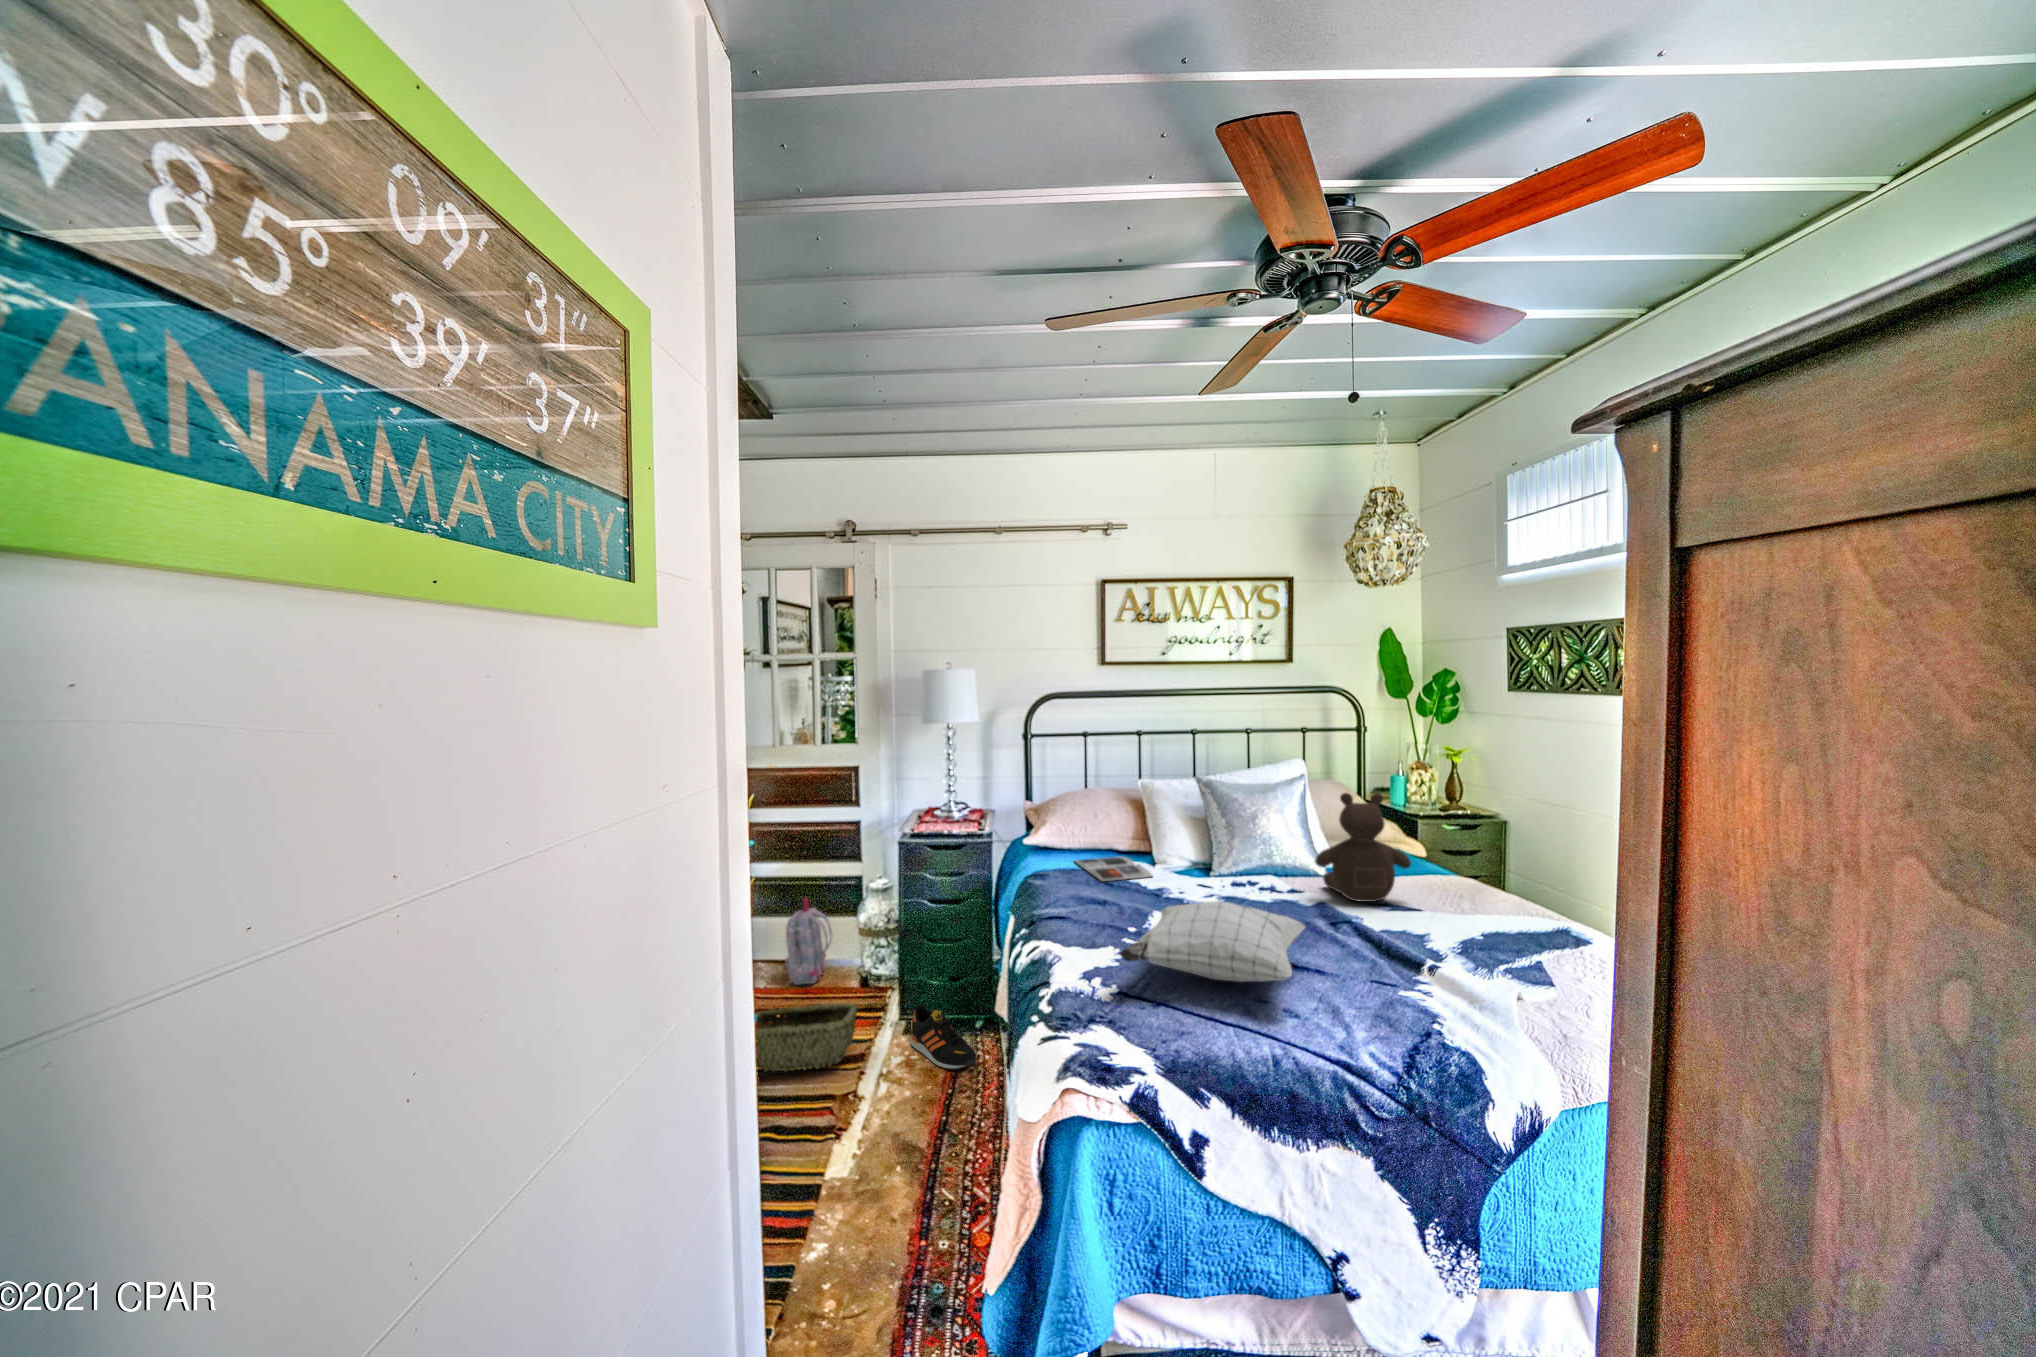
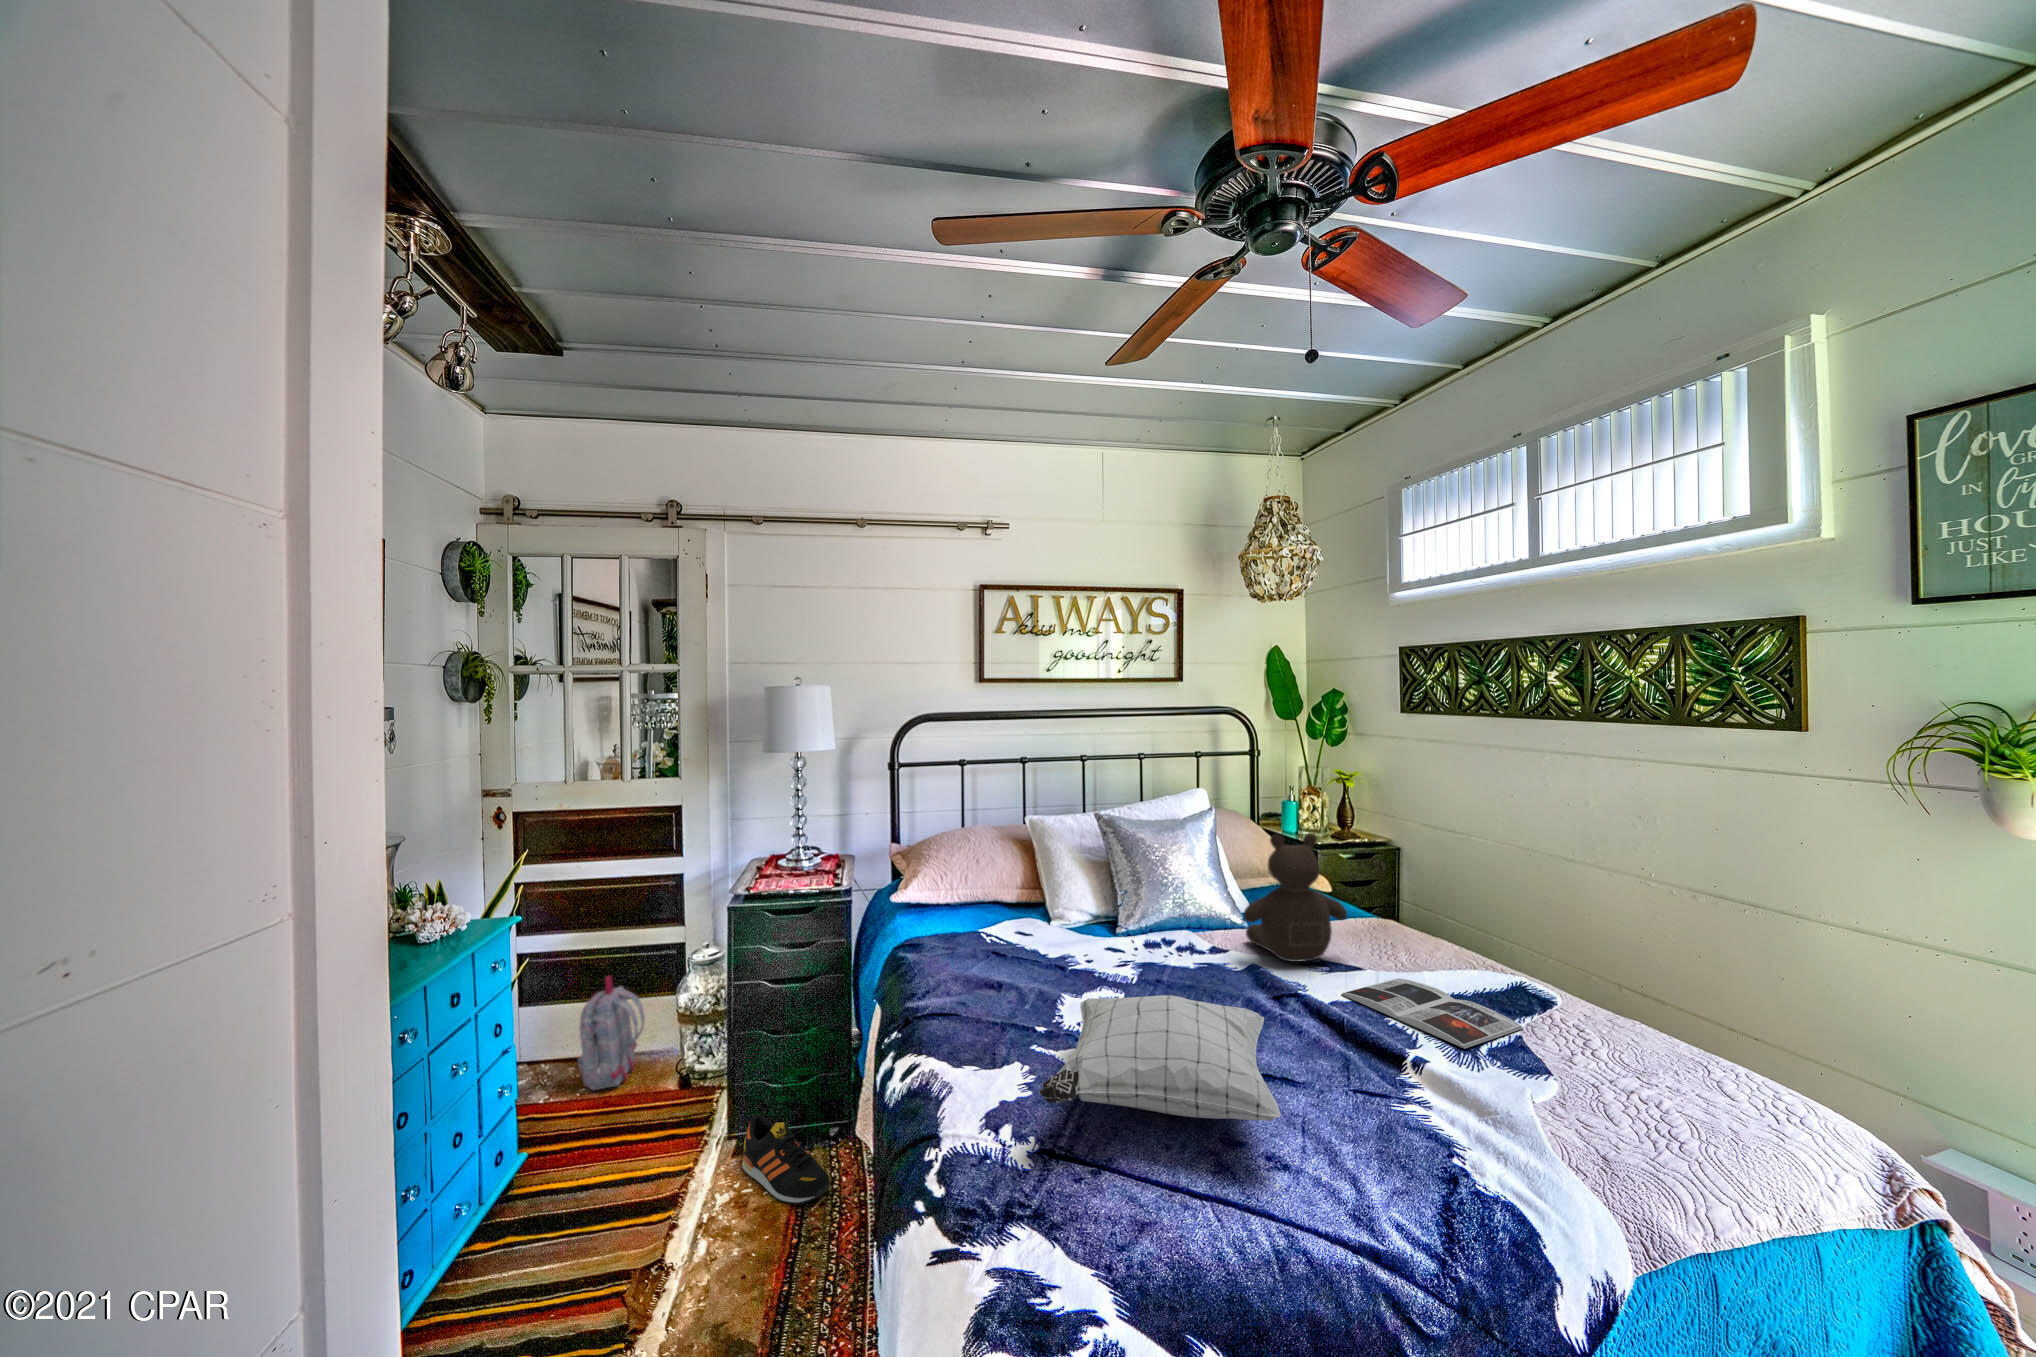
magazine: present [1075,856,1153,881] -> present [1341,978,1523,1049]
woven basket: present [756,1003,857,1071] -> none [484,1125,669,1245]

